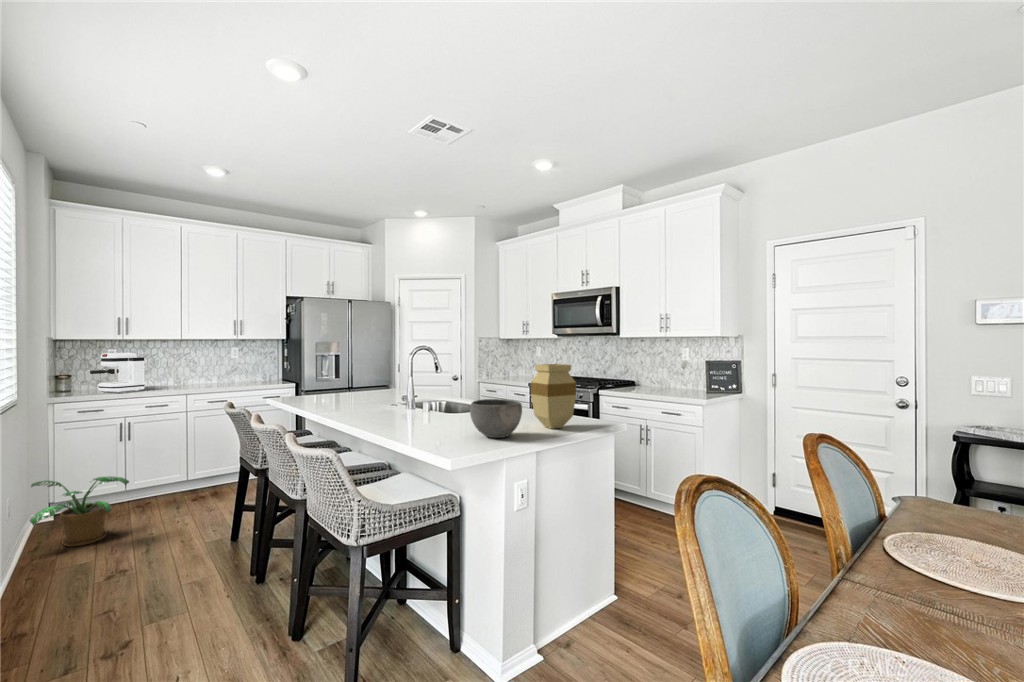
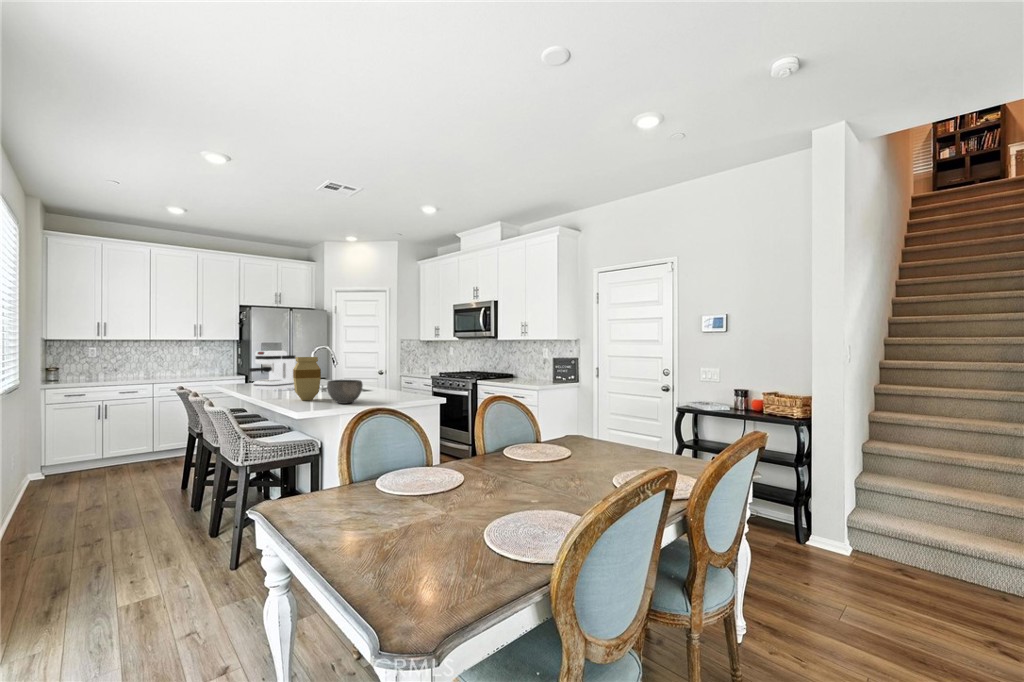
coffee maker: present [90,353,145,392] -> present [249,351,295,390]
vase: present [531,364,576,429] -> present [293,357,321,400]
potted plant: present [30,476,129,546] -> none [28,441,104,493]

